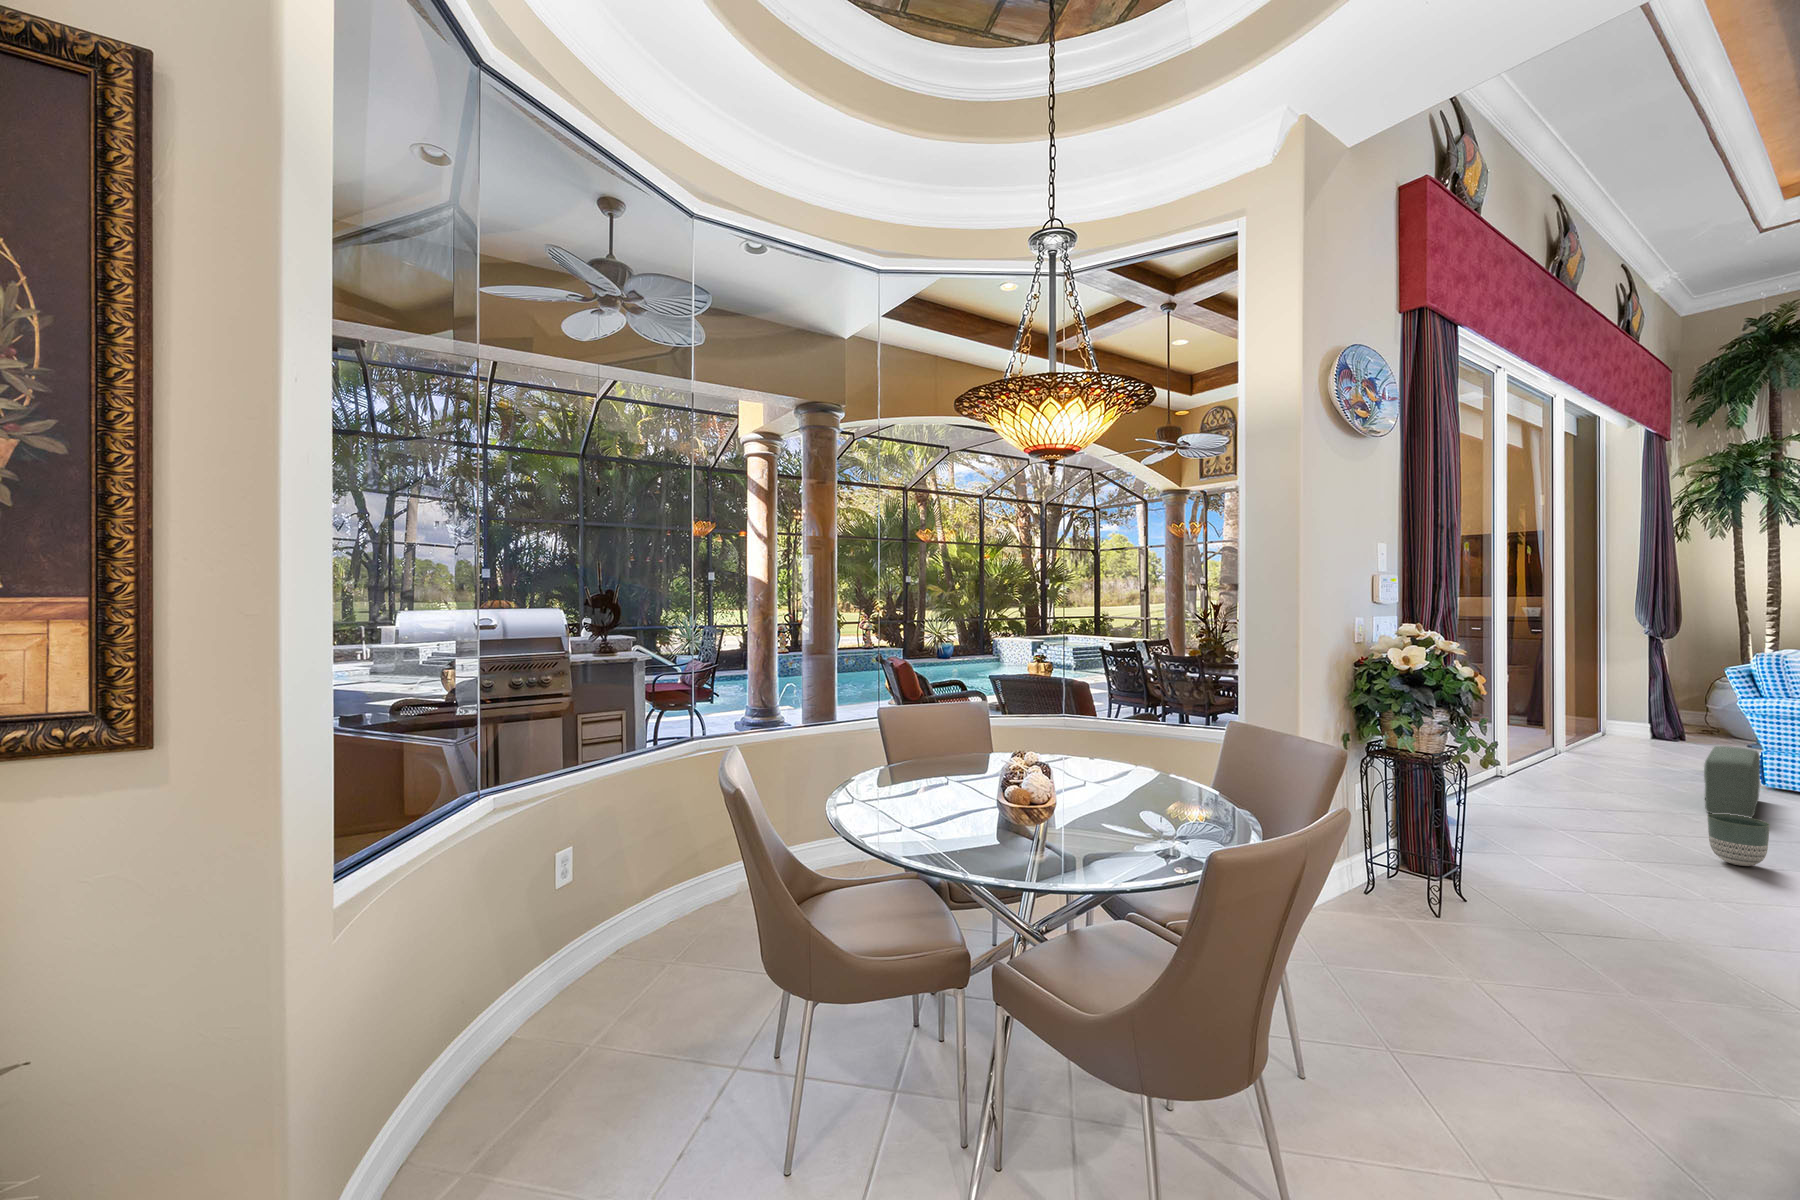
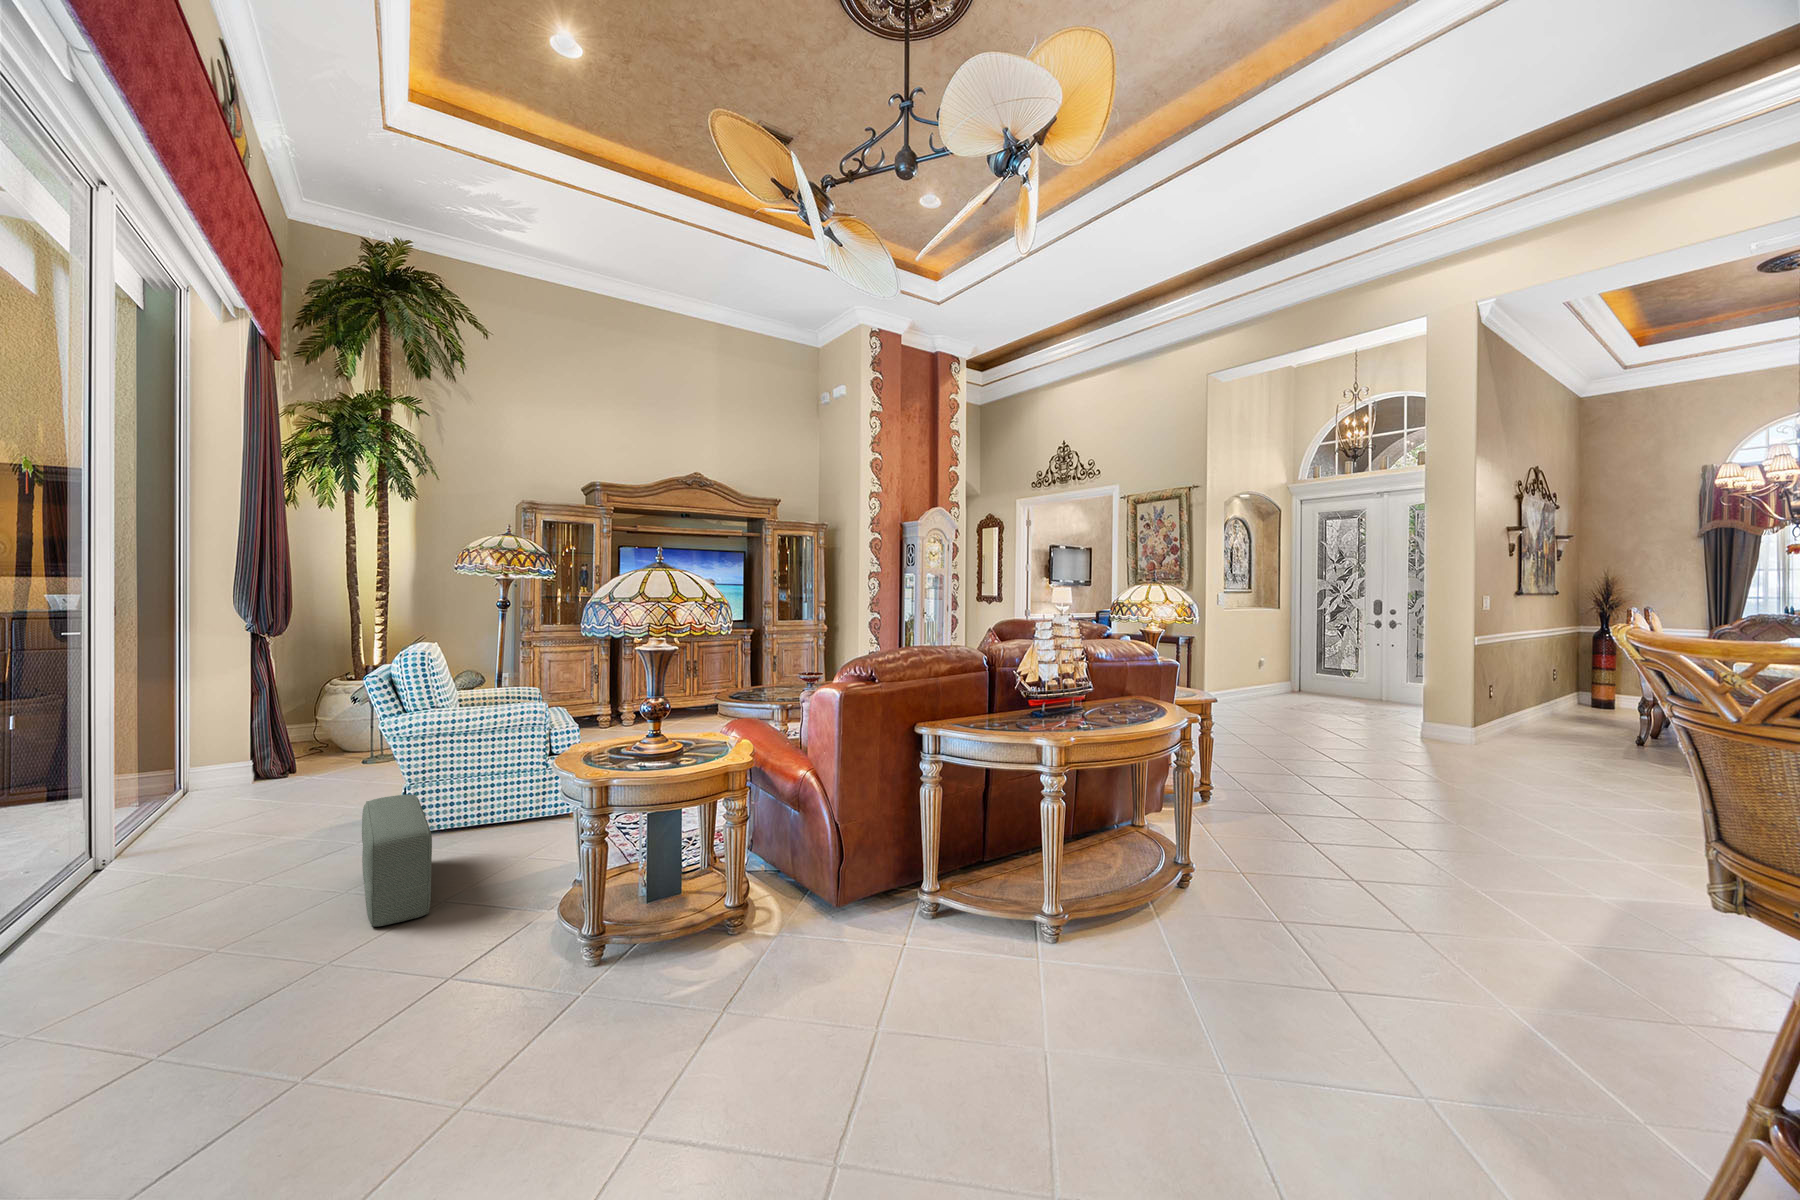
planter: present [1707,814,1770,866] -> none [421,967,510,1077]

